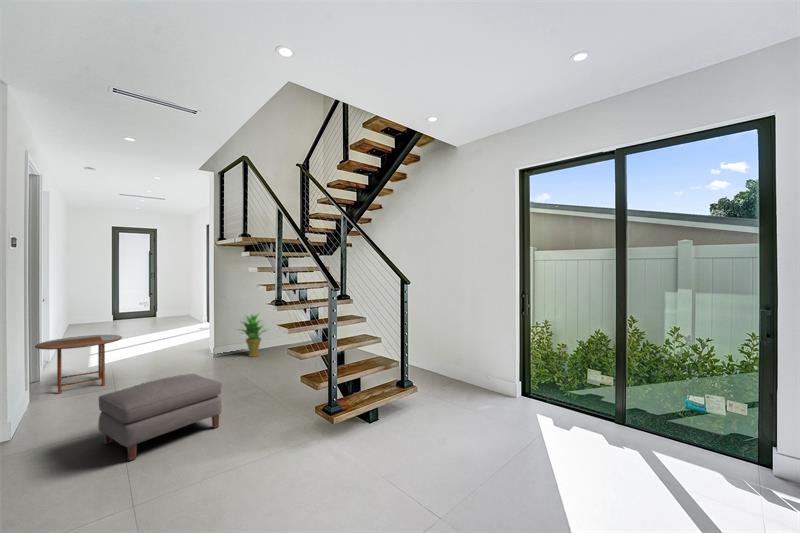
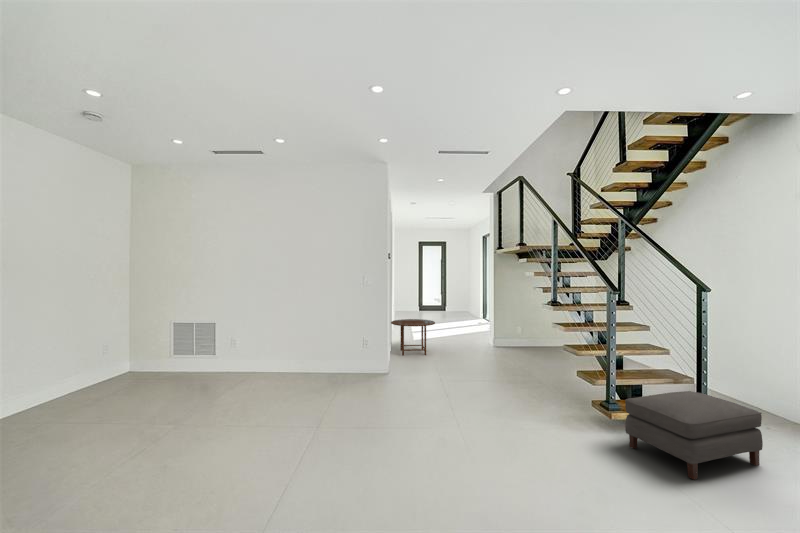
potted plant: present [242,314,265,357] -> none [512,314,543,352]
ottoman: present [98,374,222,460] -> present [625,391,763,480]

